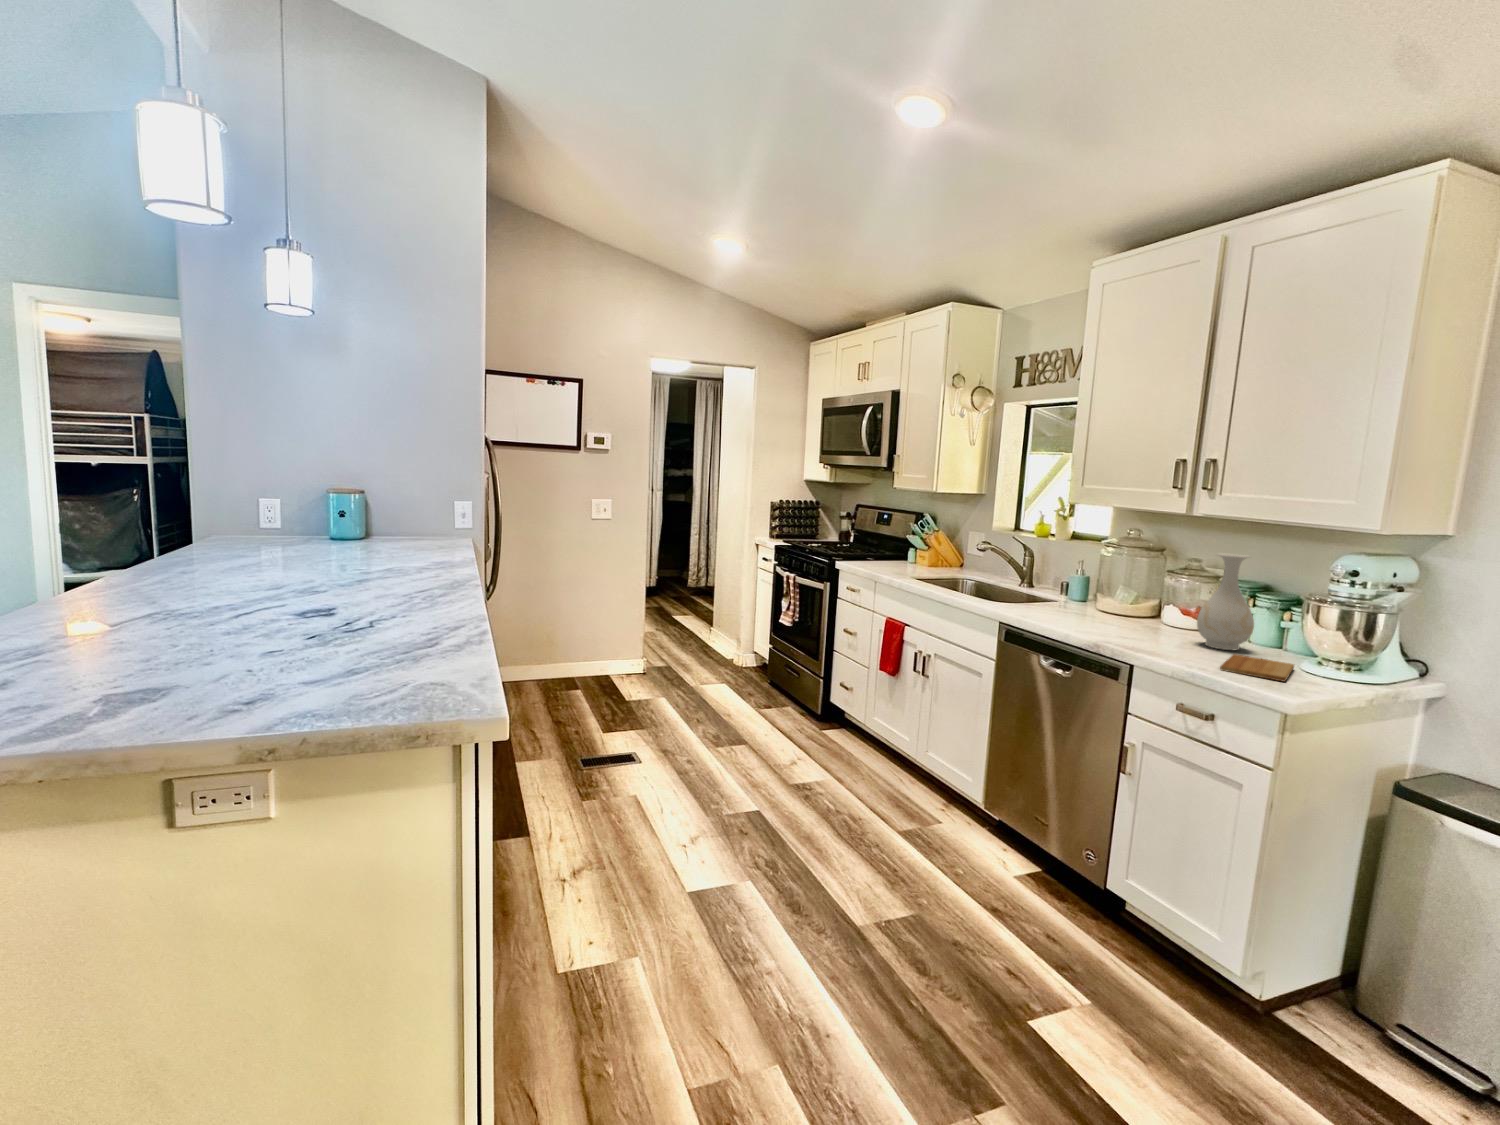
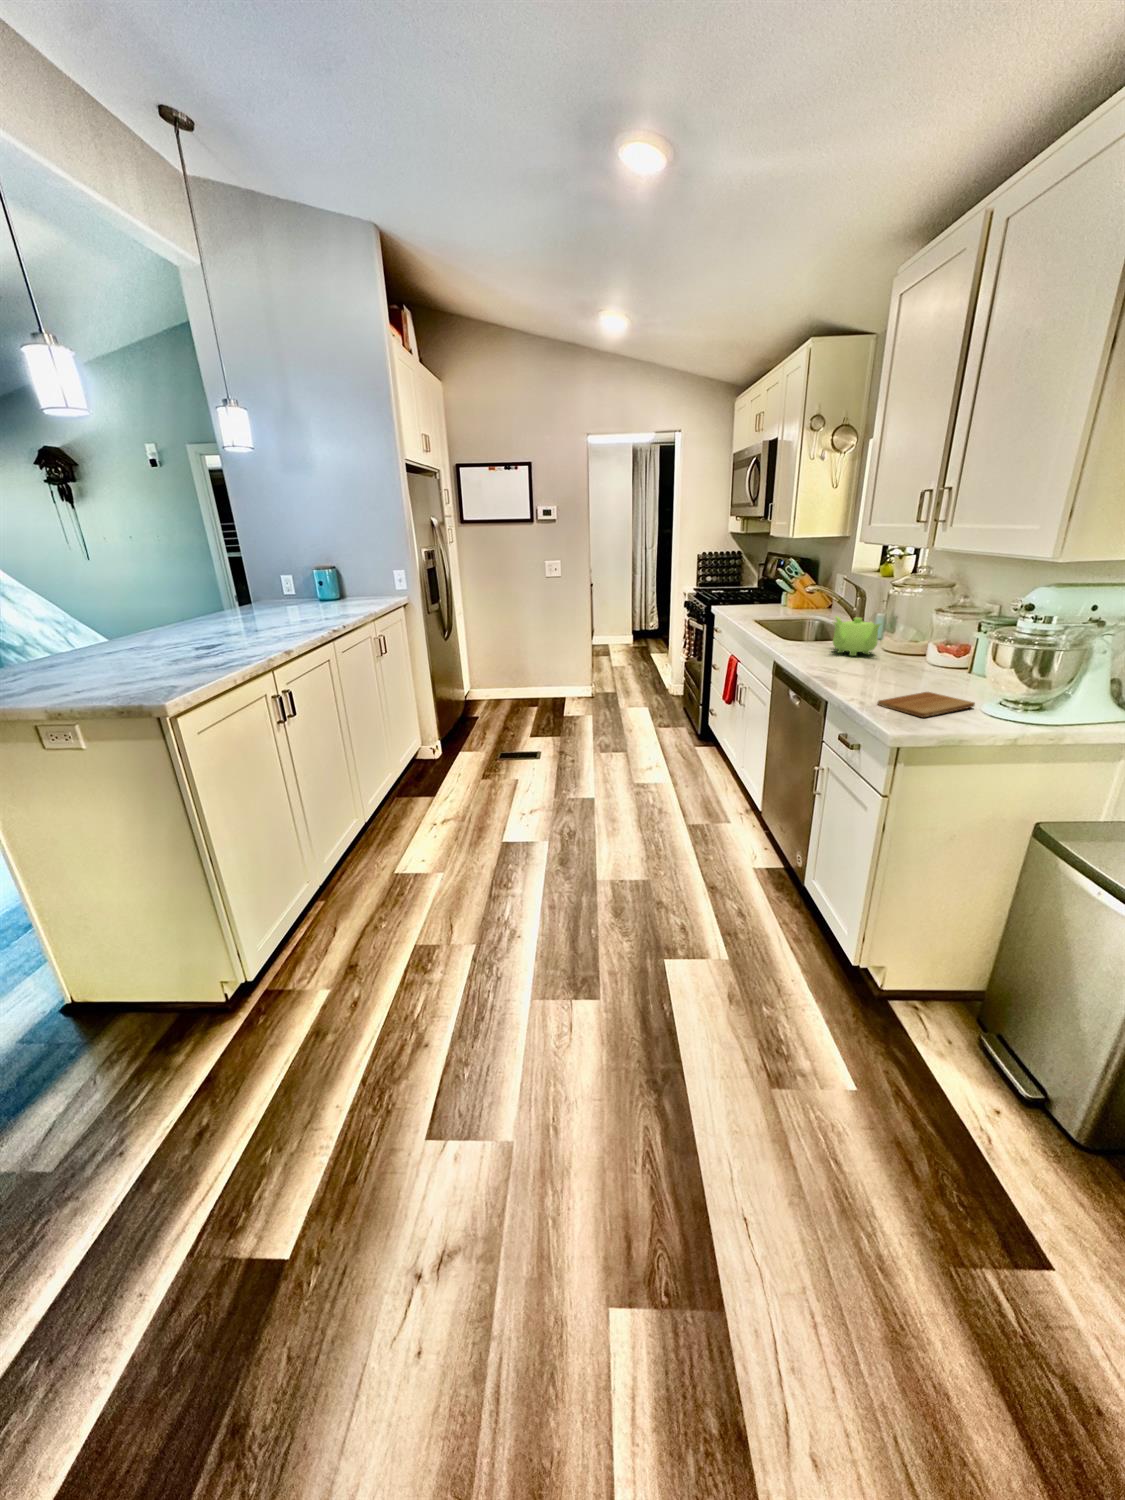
vase: present [1197,553,1254,650] -> none [921,589,982,689]
teapot: none [1049,575,1115,617] -> present [833,616,882,656]

